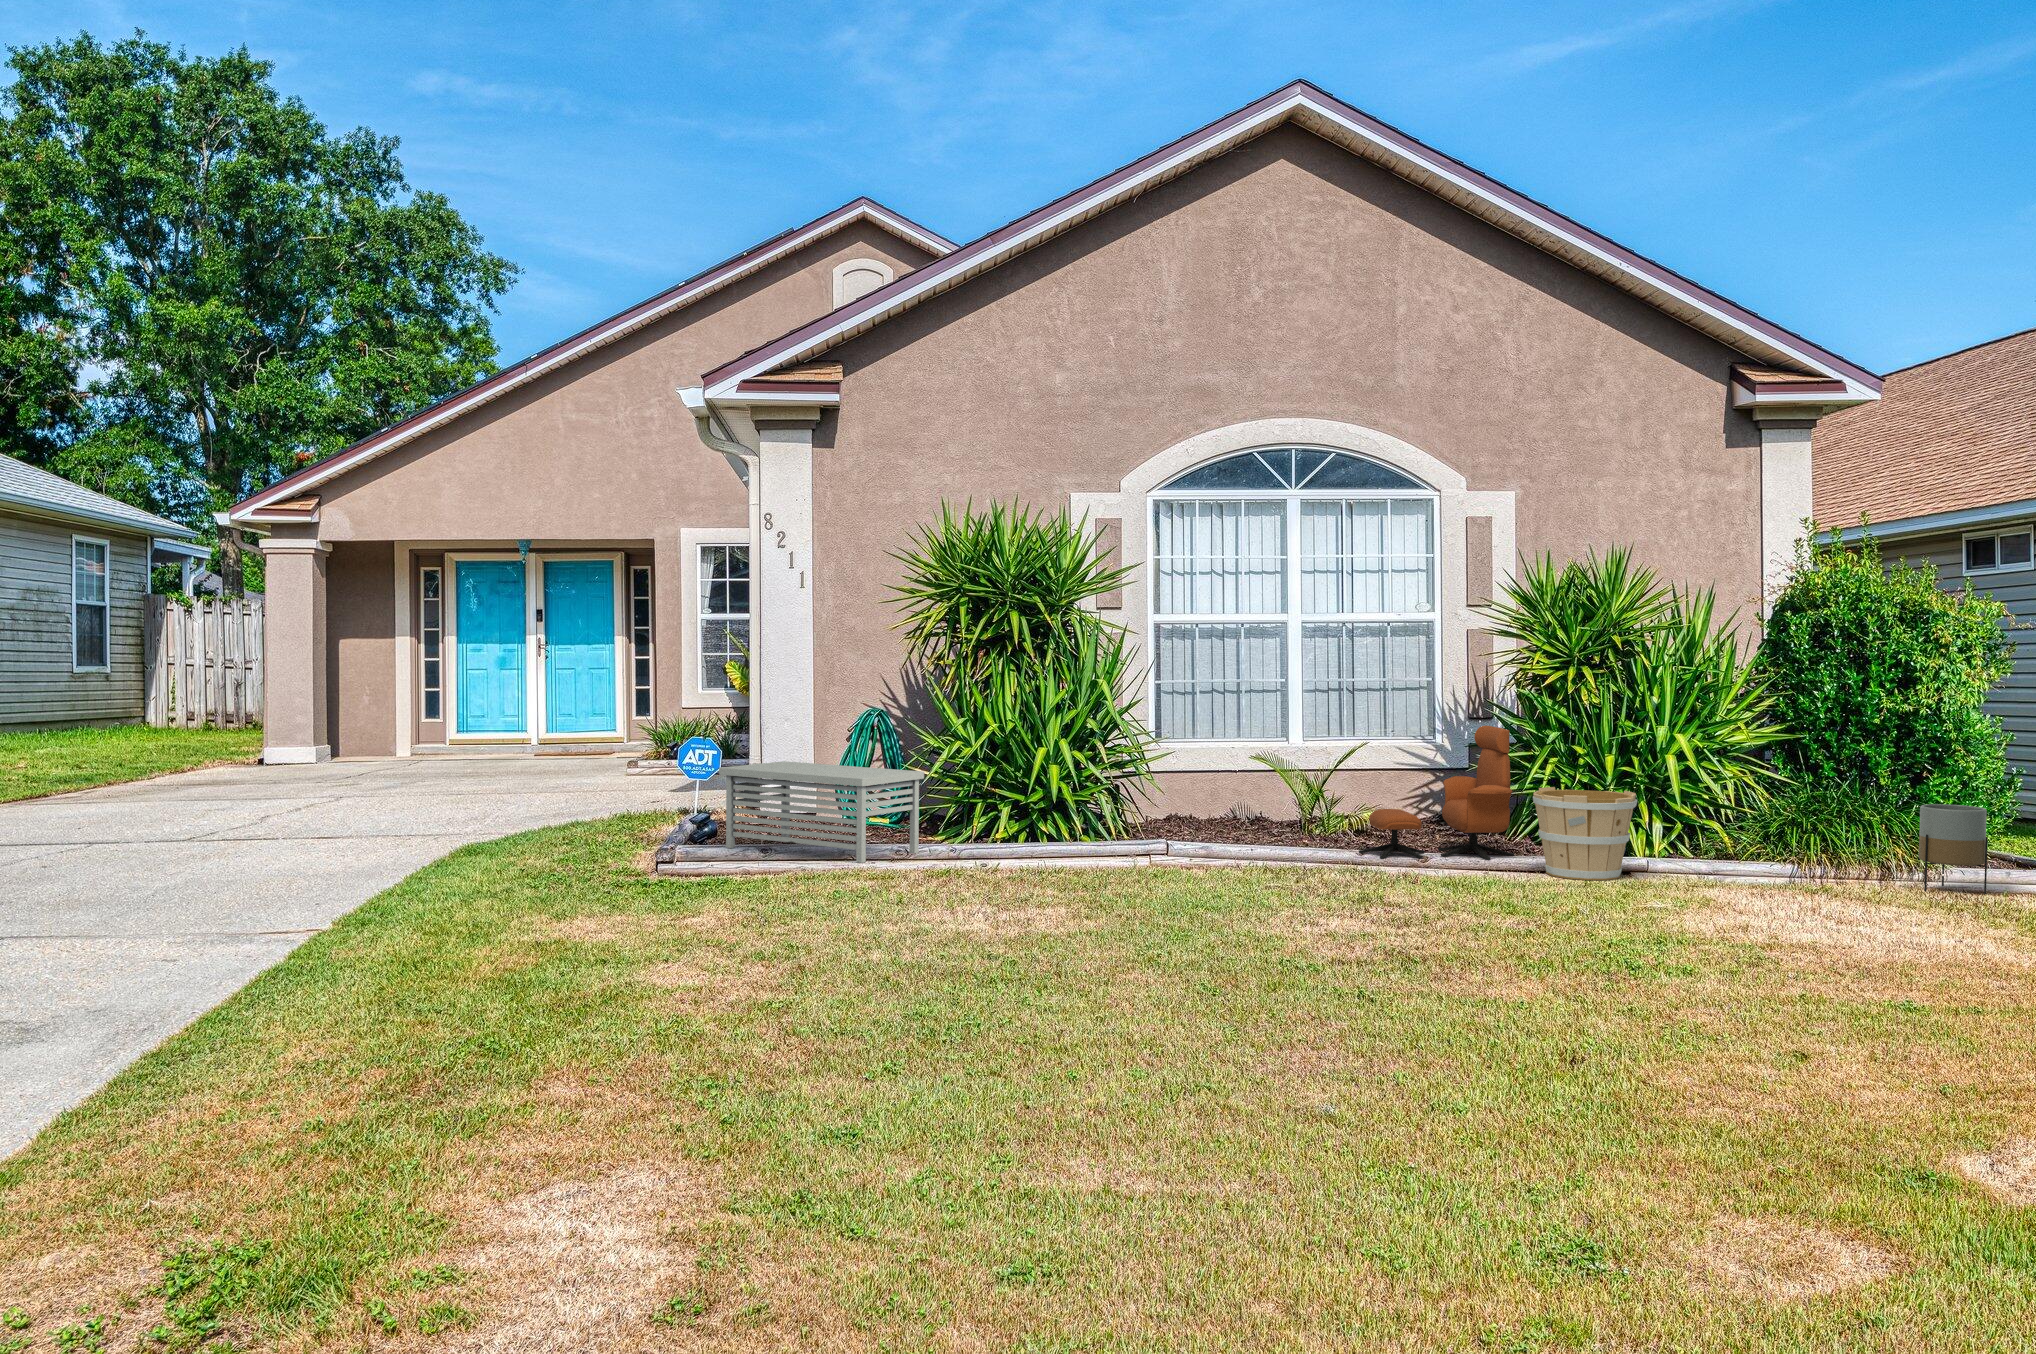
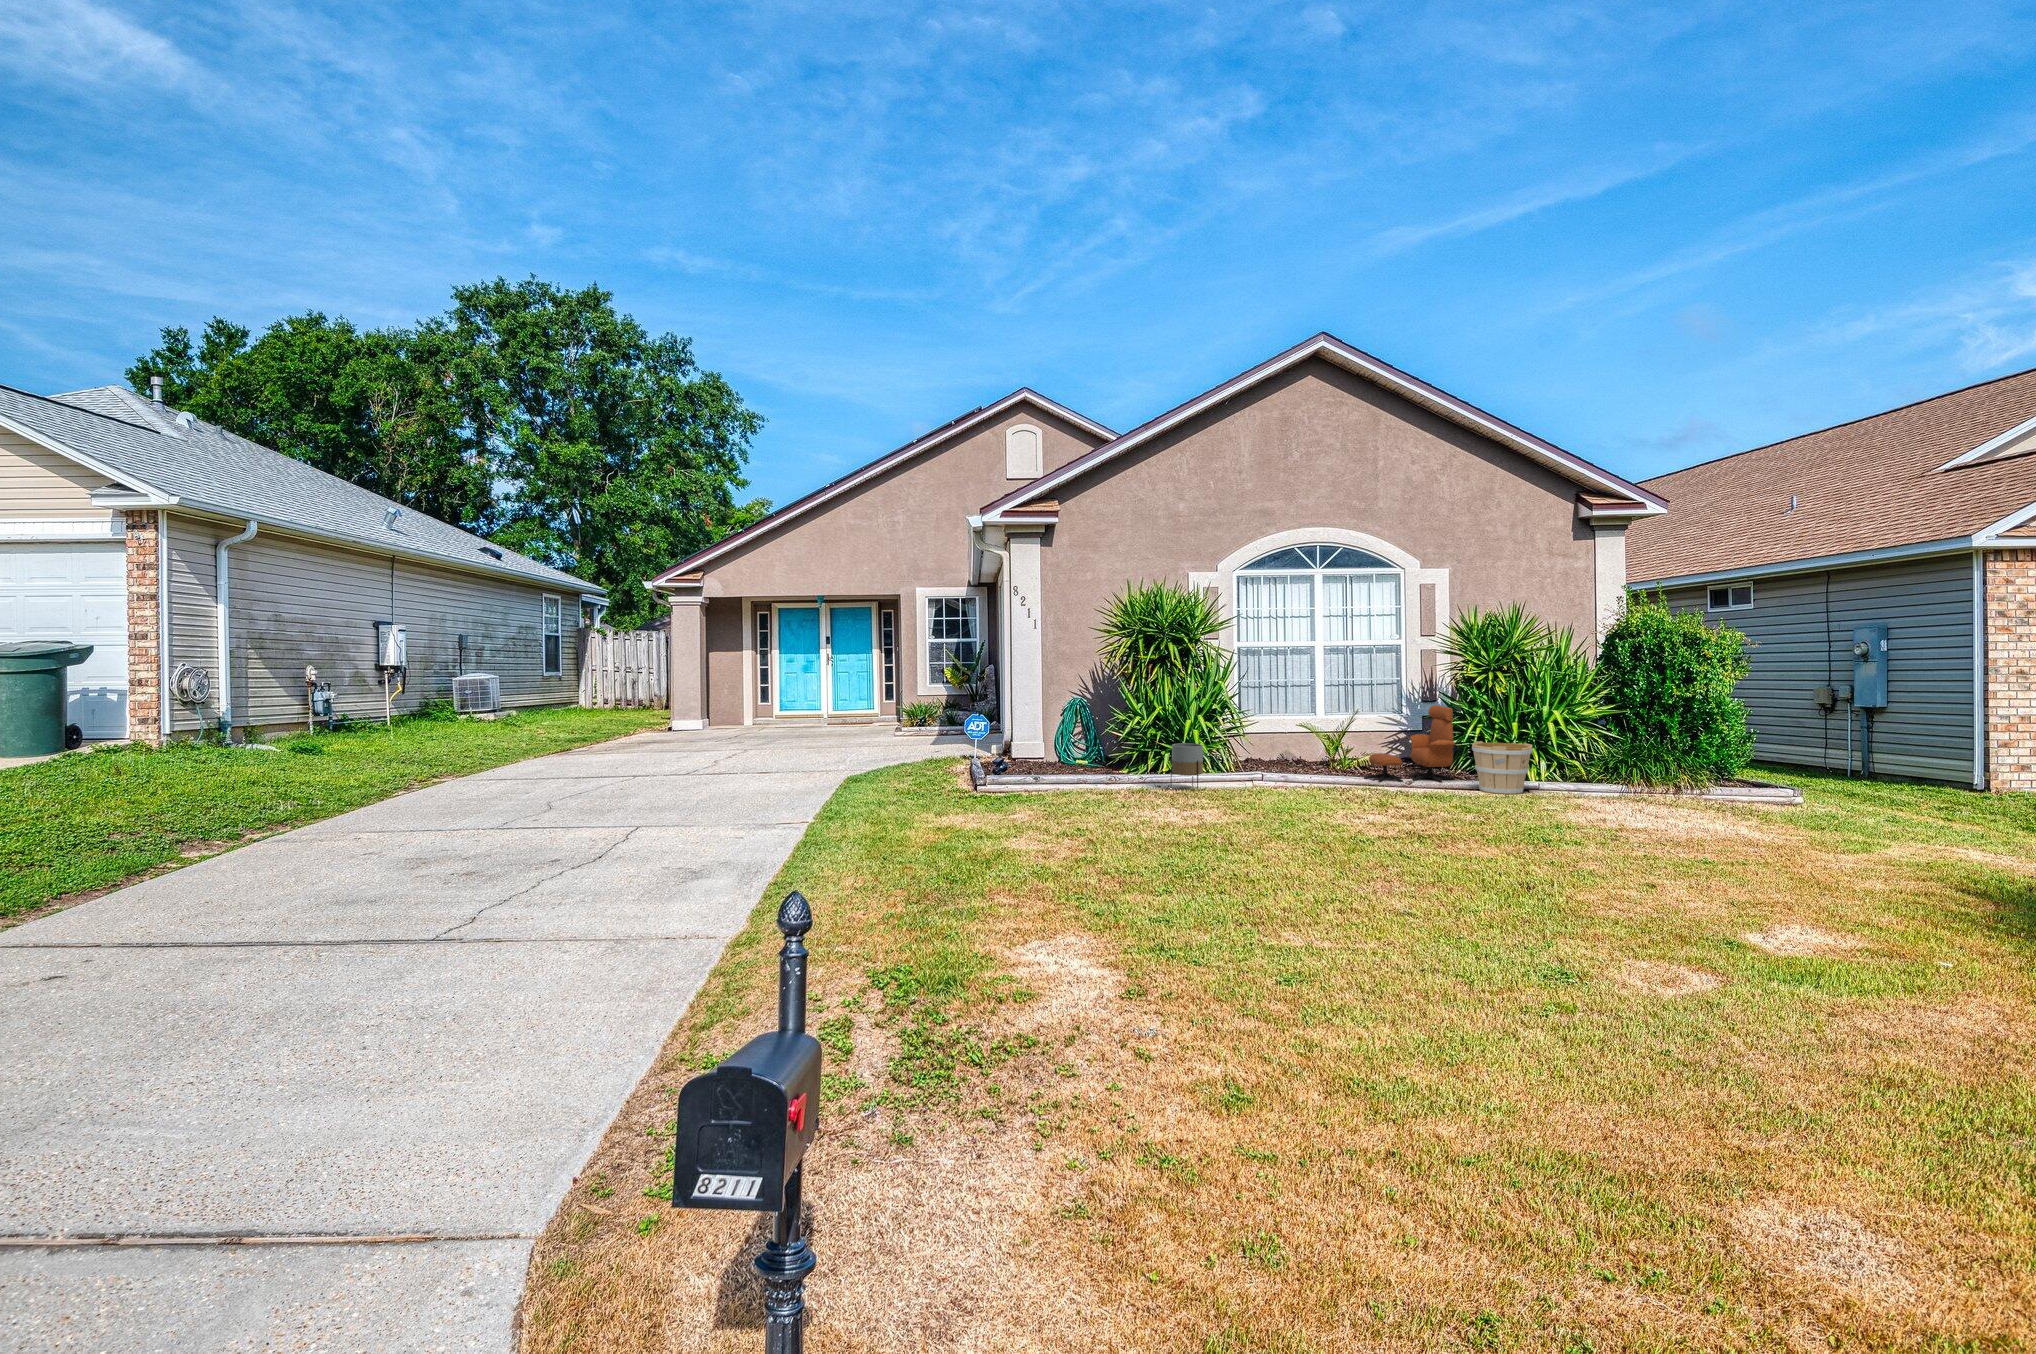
storage bench: present [719,761,924,863] -> none [998,729,1116,787]
planter: present [1919,804,1988,894] -> present [1171,743,1203,790]

